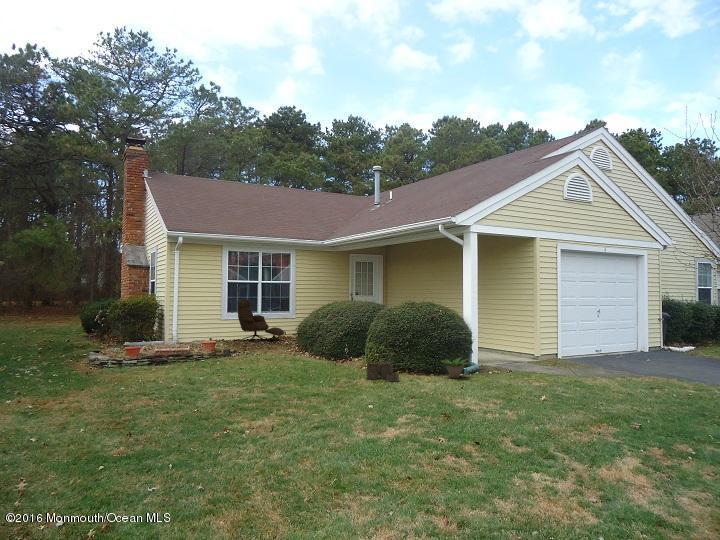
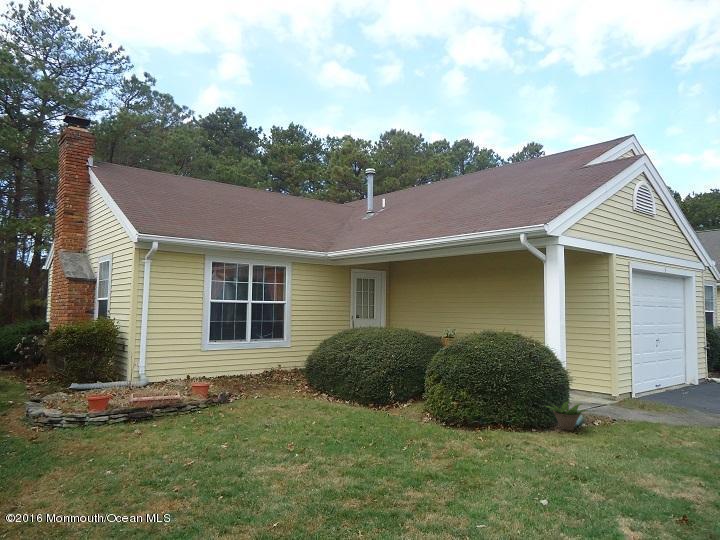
lounge chair: present [238,299,284,342] -> none [226,323,284,378]
woven basket: present [367,361,399,382] -> none [461,408,510,441]

